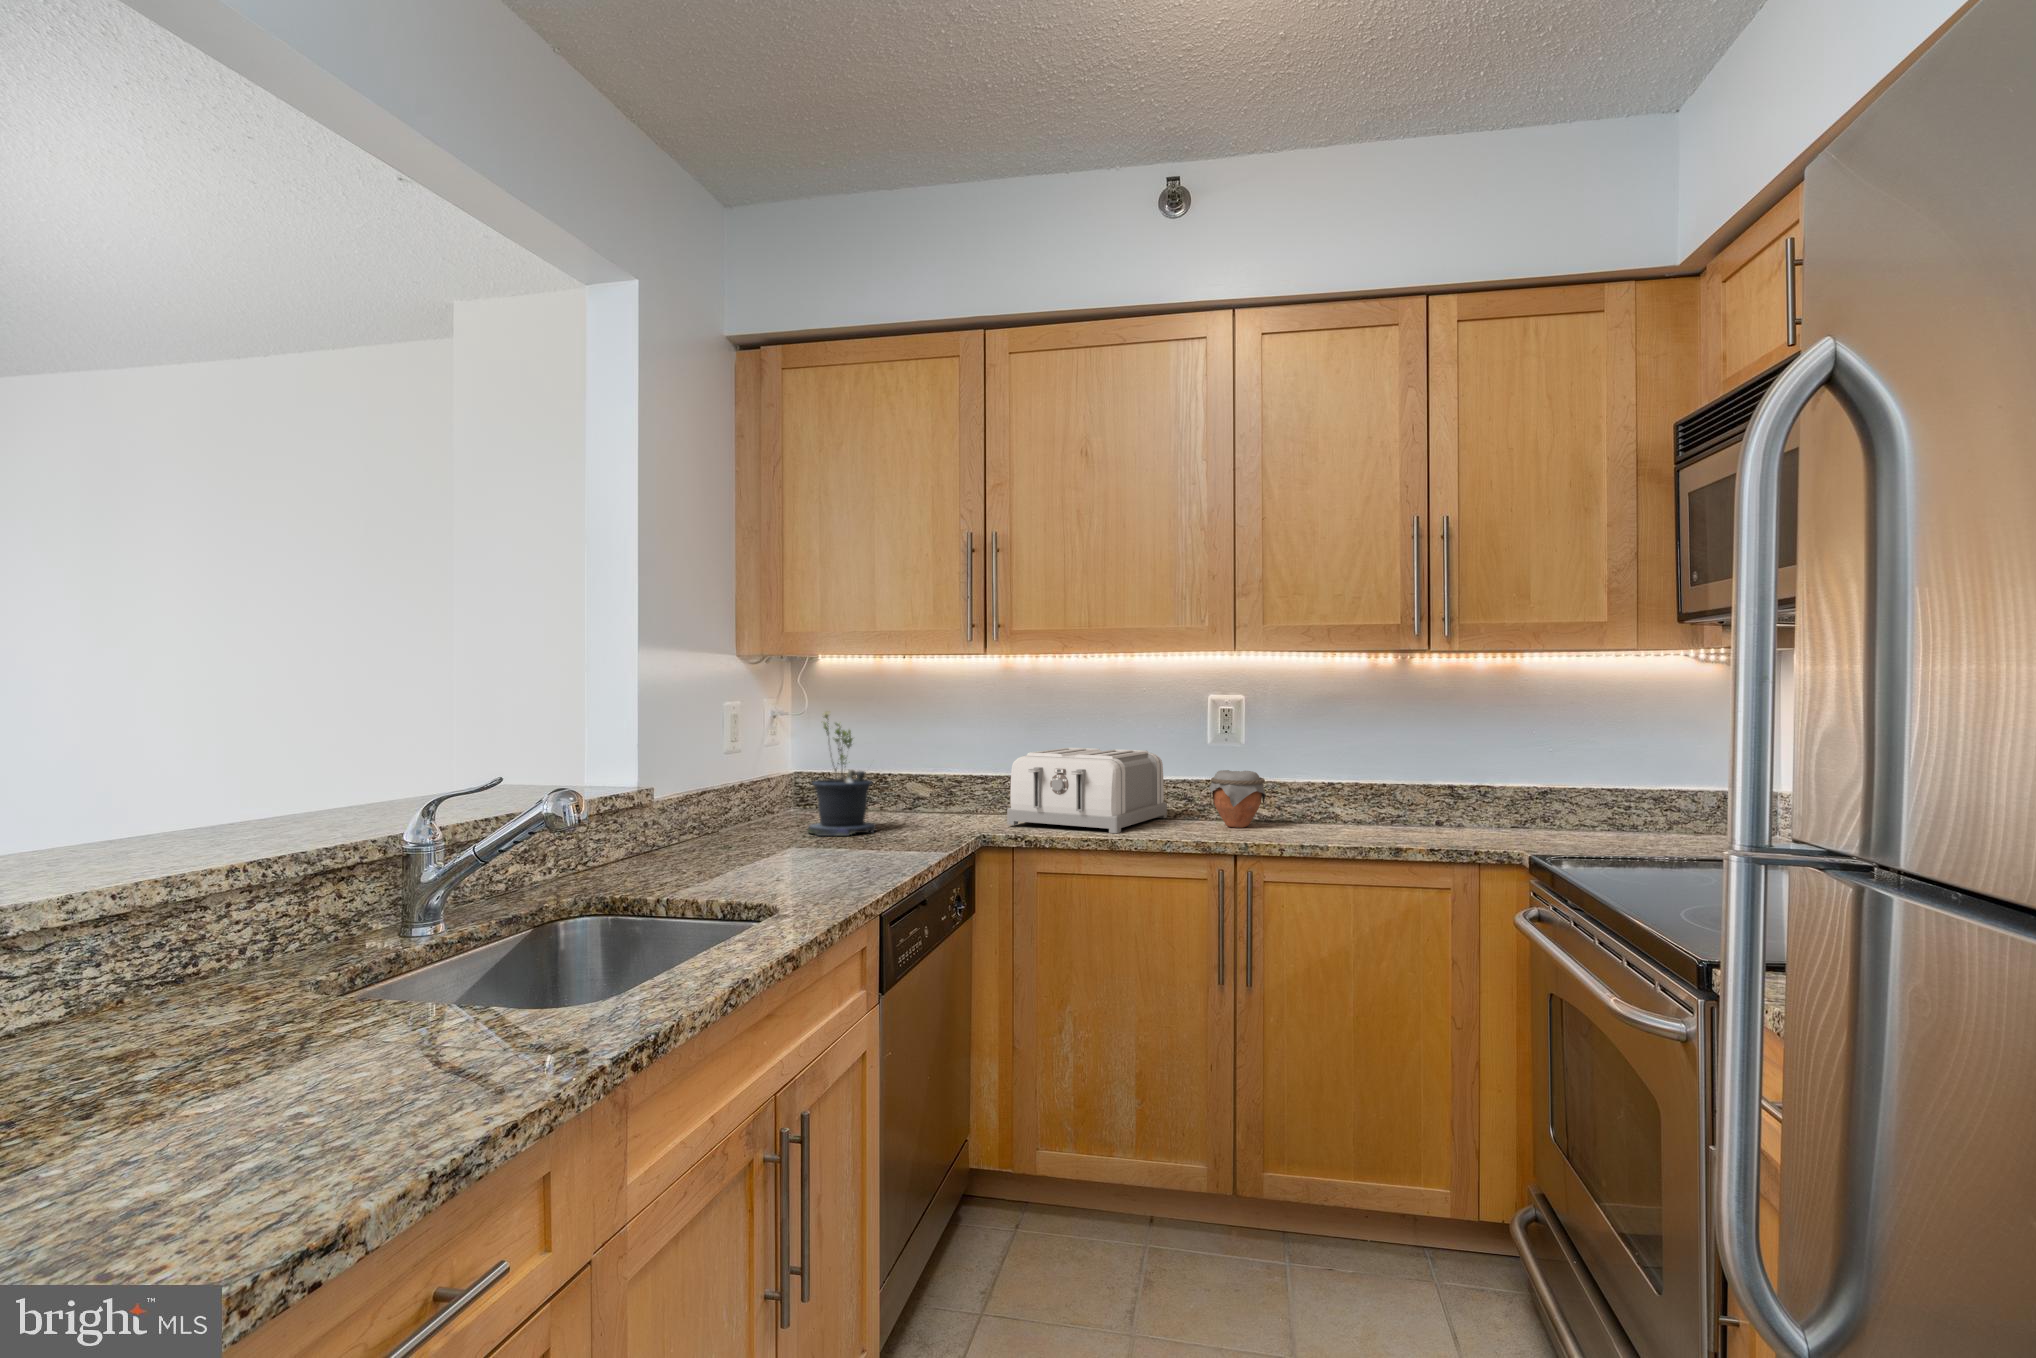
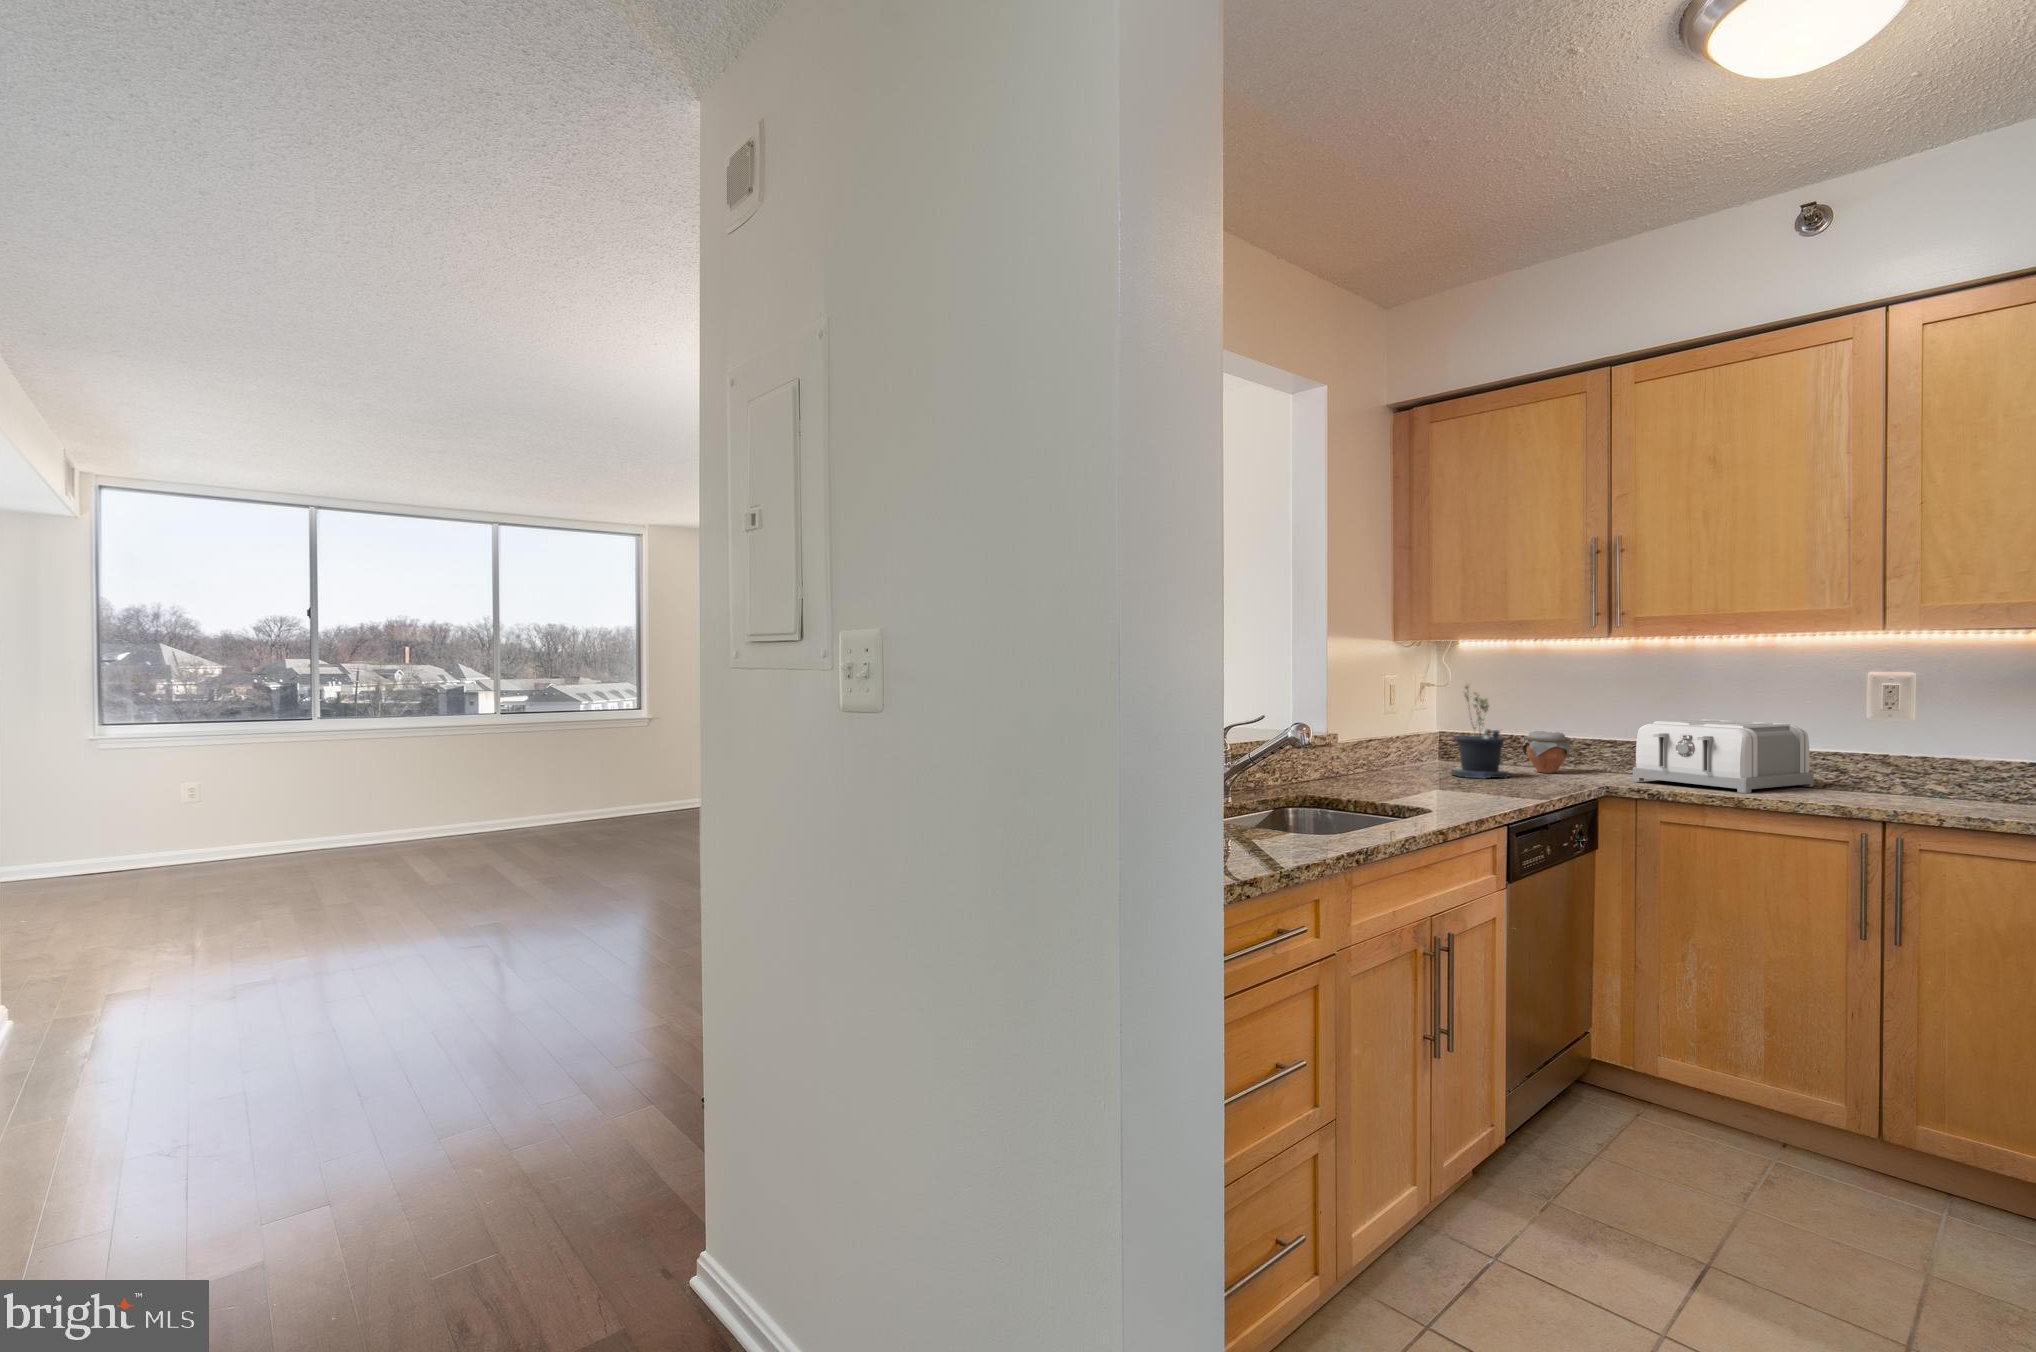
jar: present [1209,770,1266,828] -> present [1522,731,1570,773]

